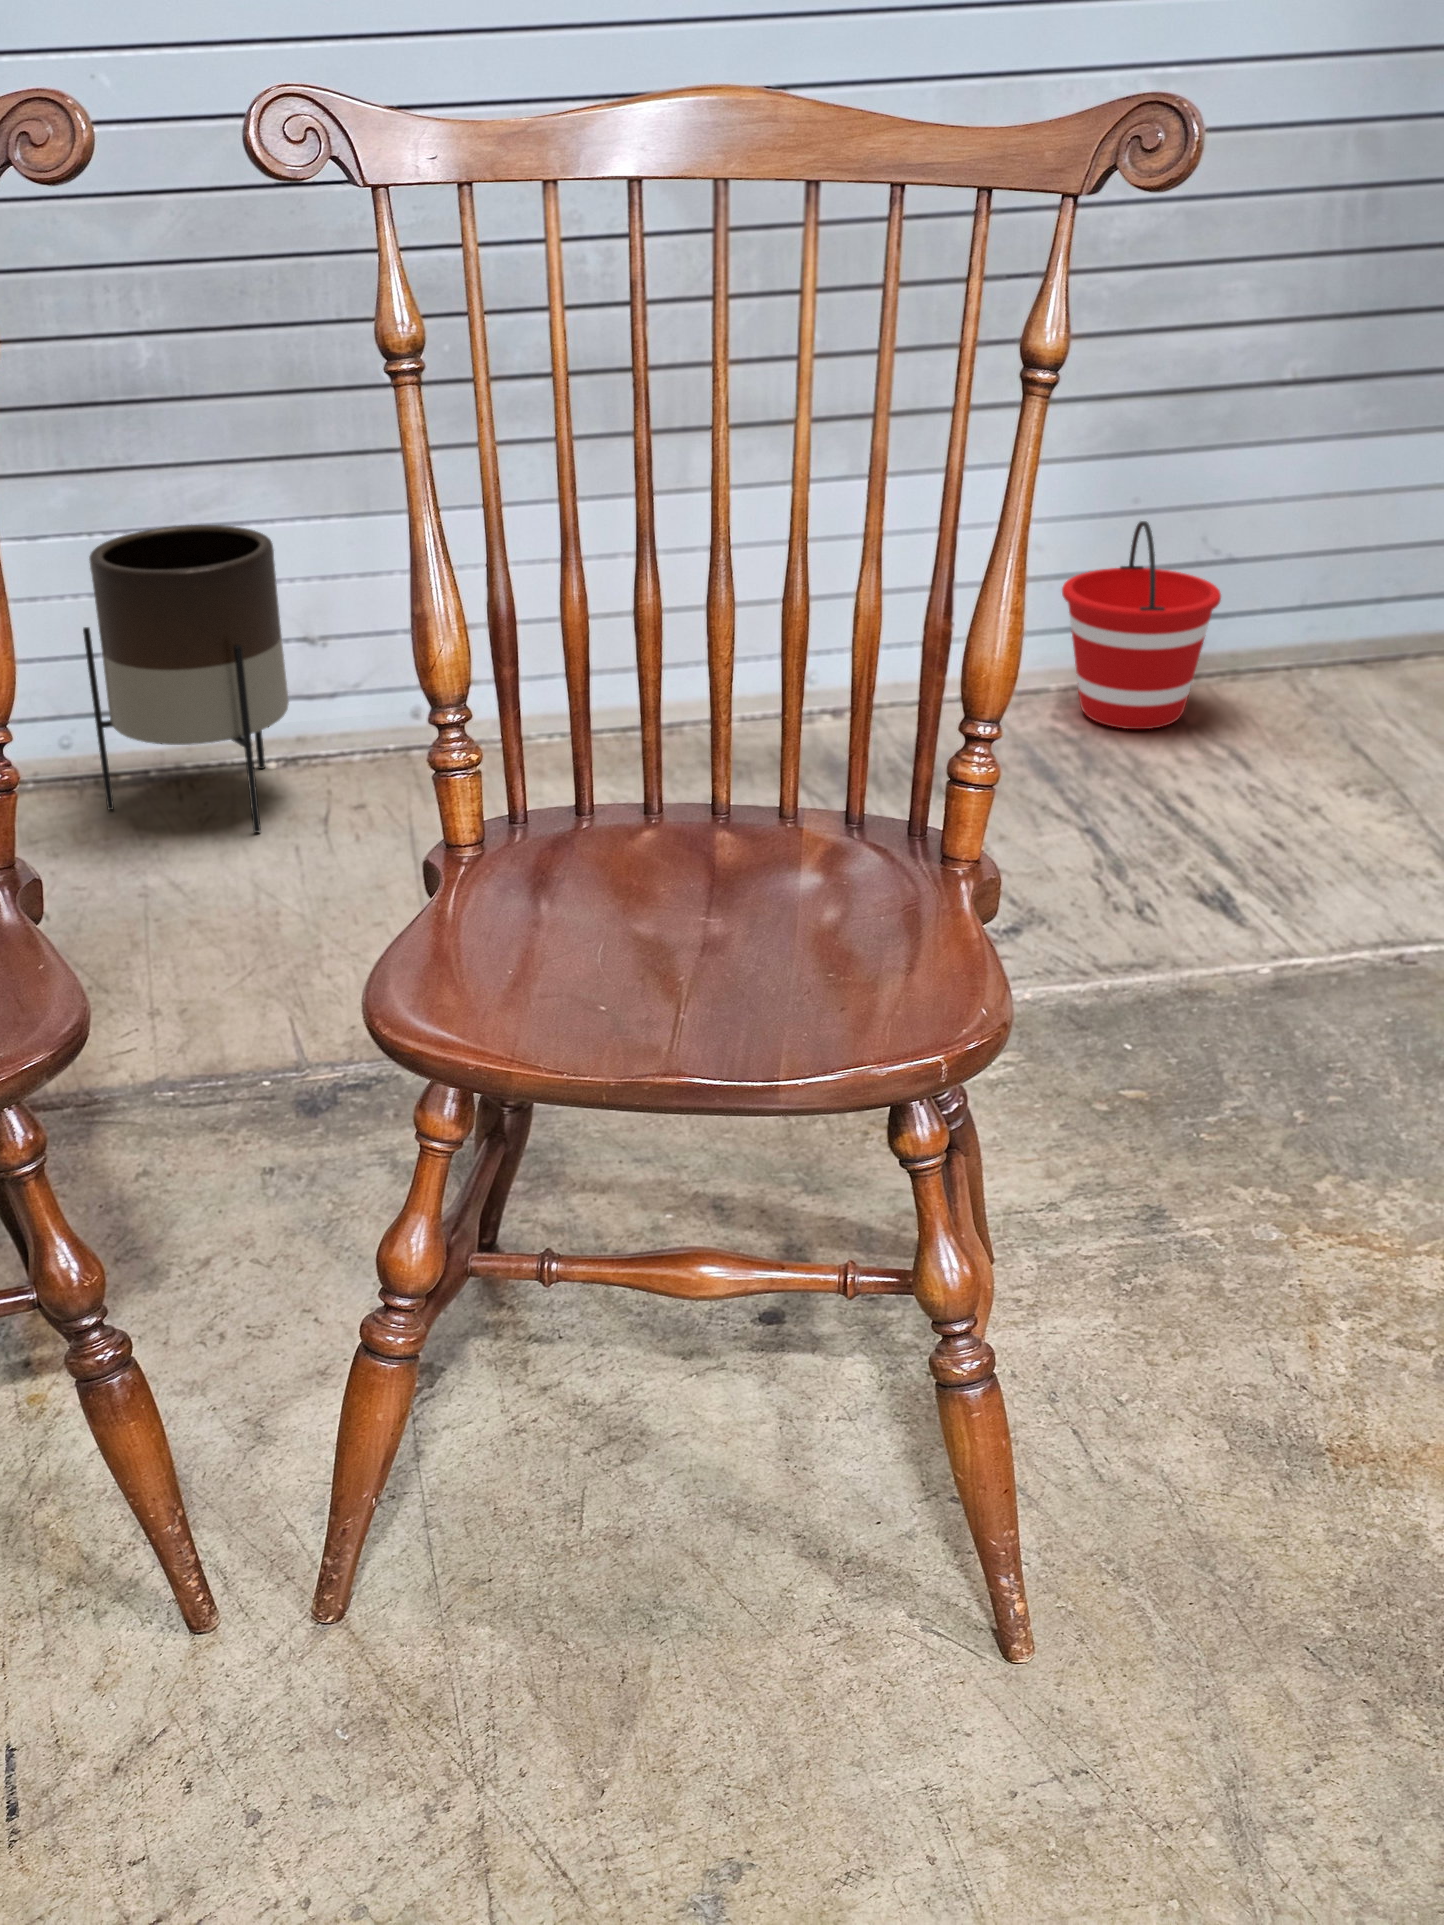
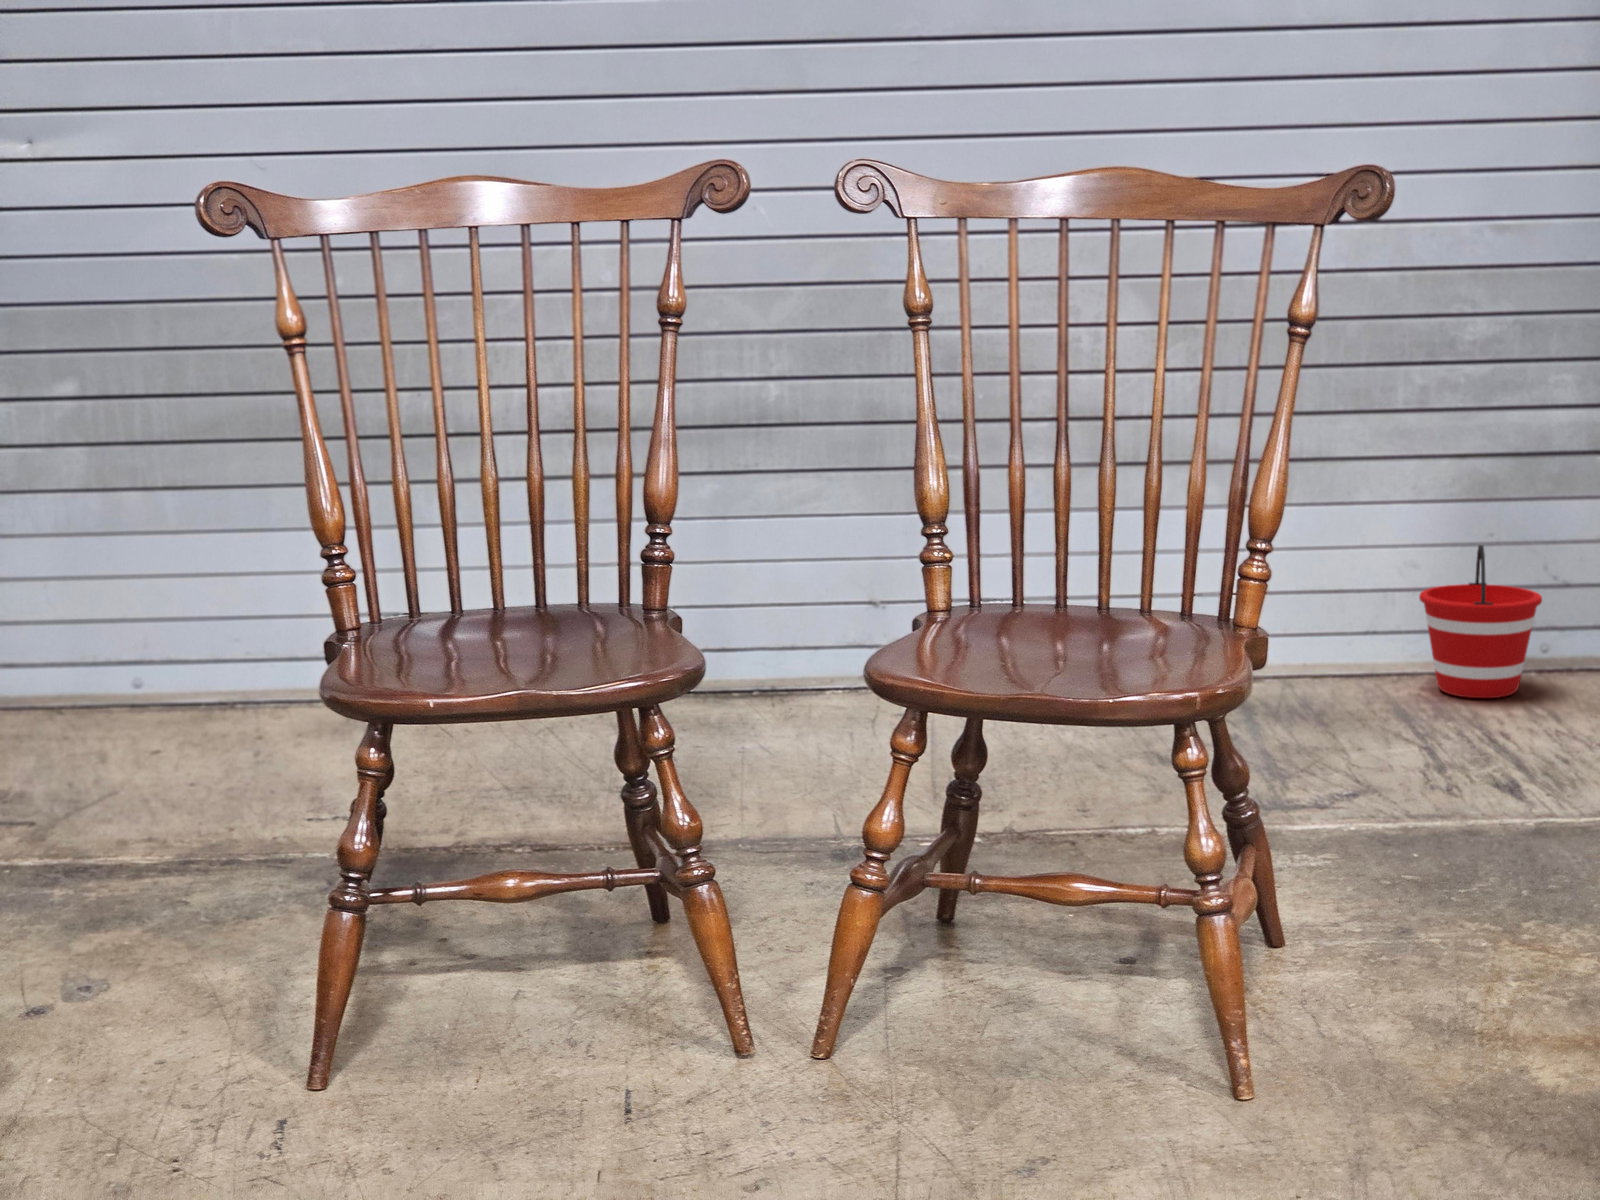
planter: present [83,525,289,833] -> none [718,530,851,732]

